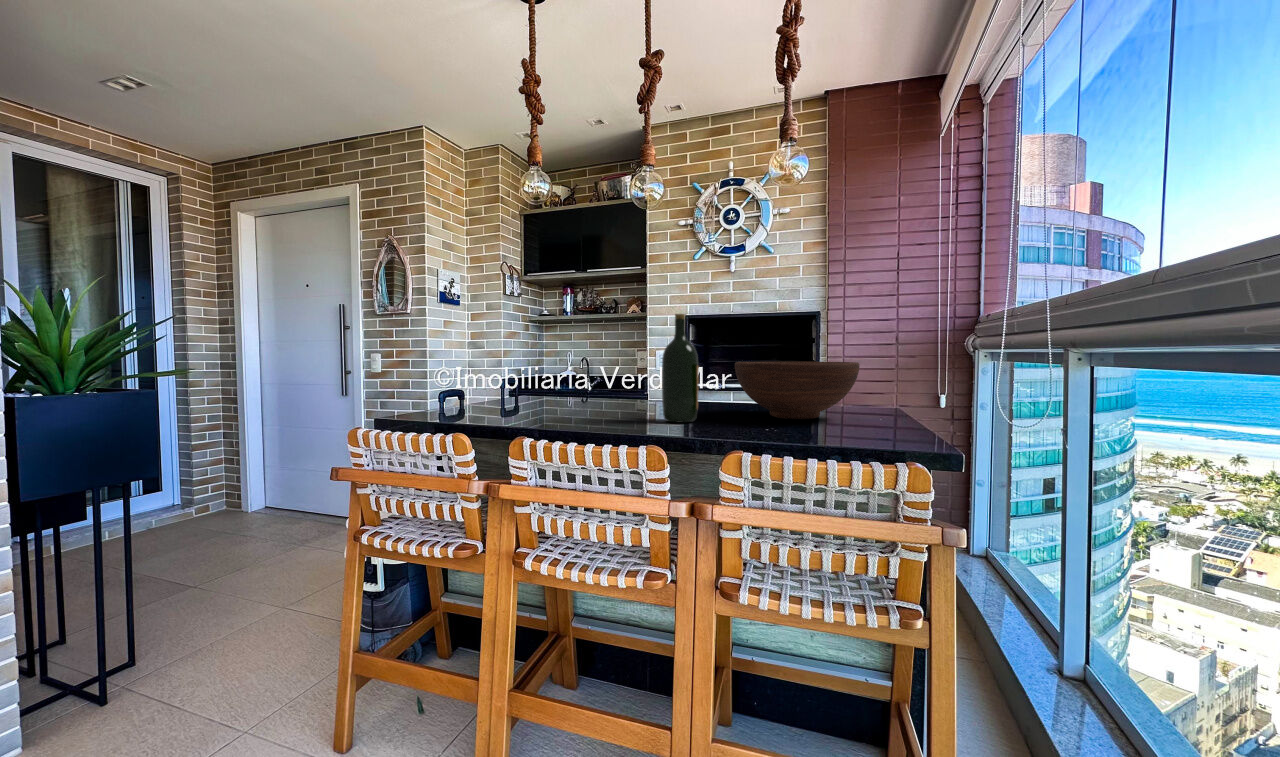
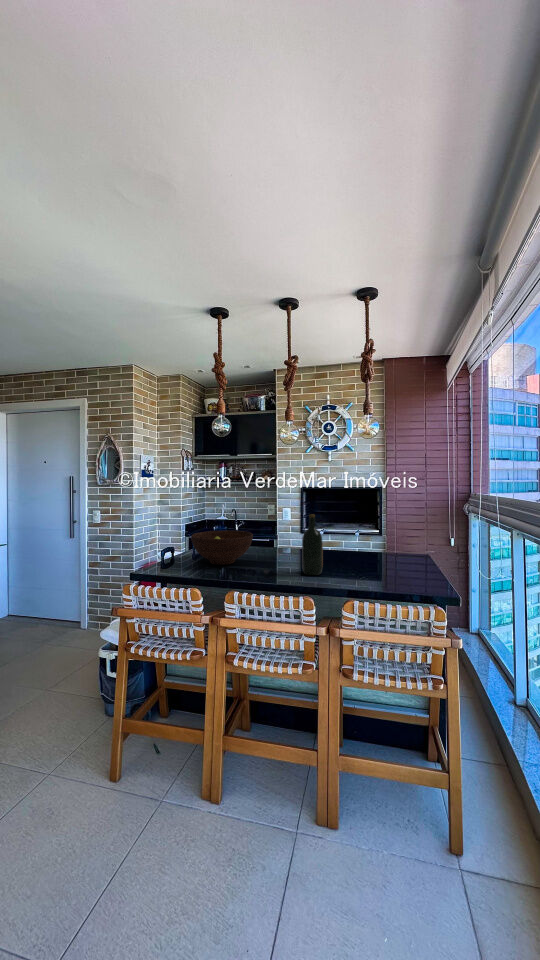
fruit bowl: present [735,362,859,419] -> present [191,530,253,565]

